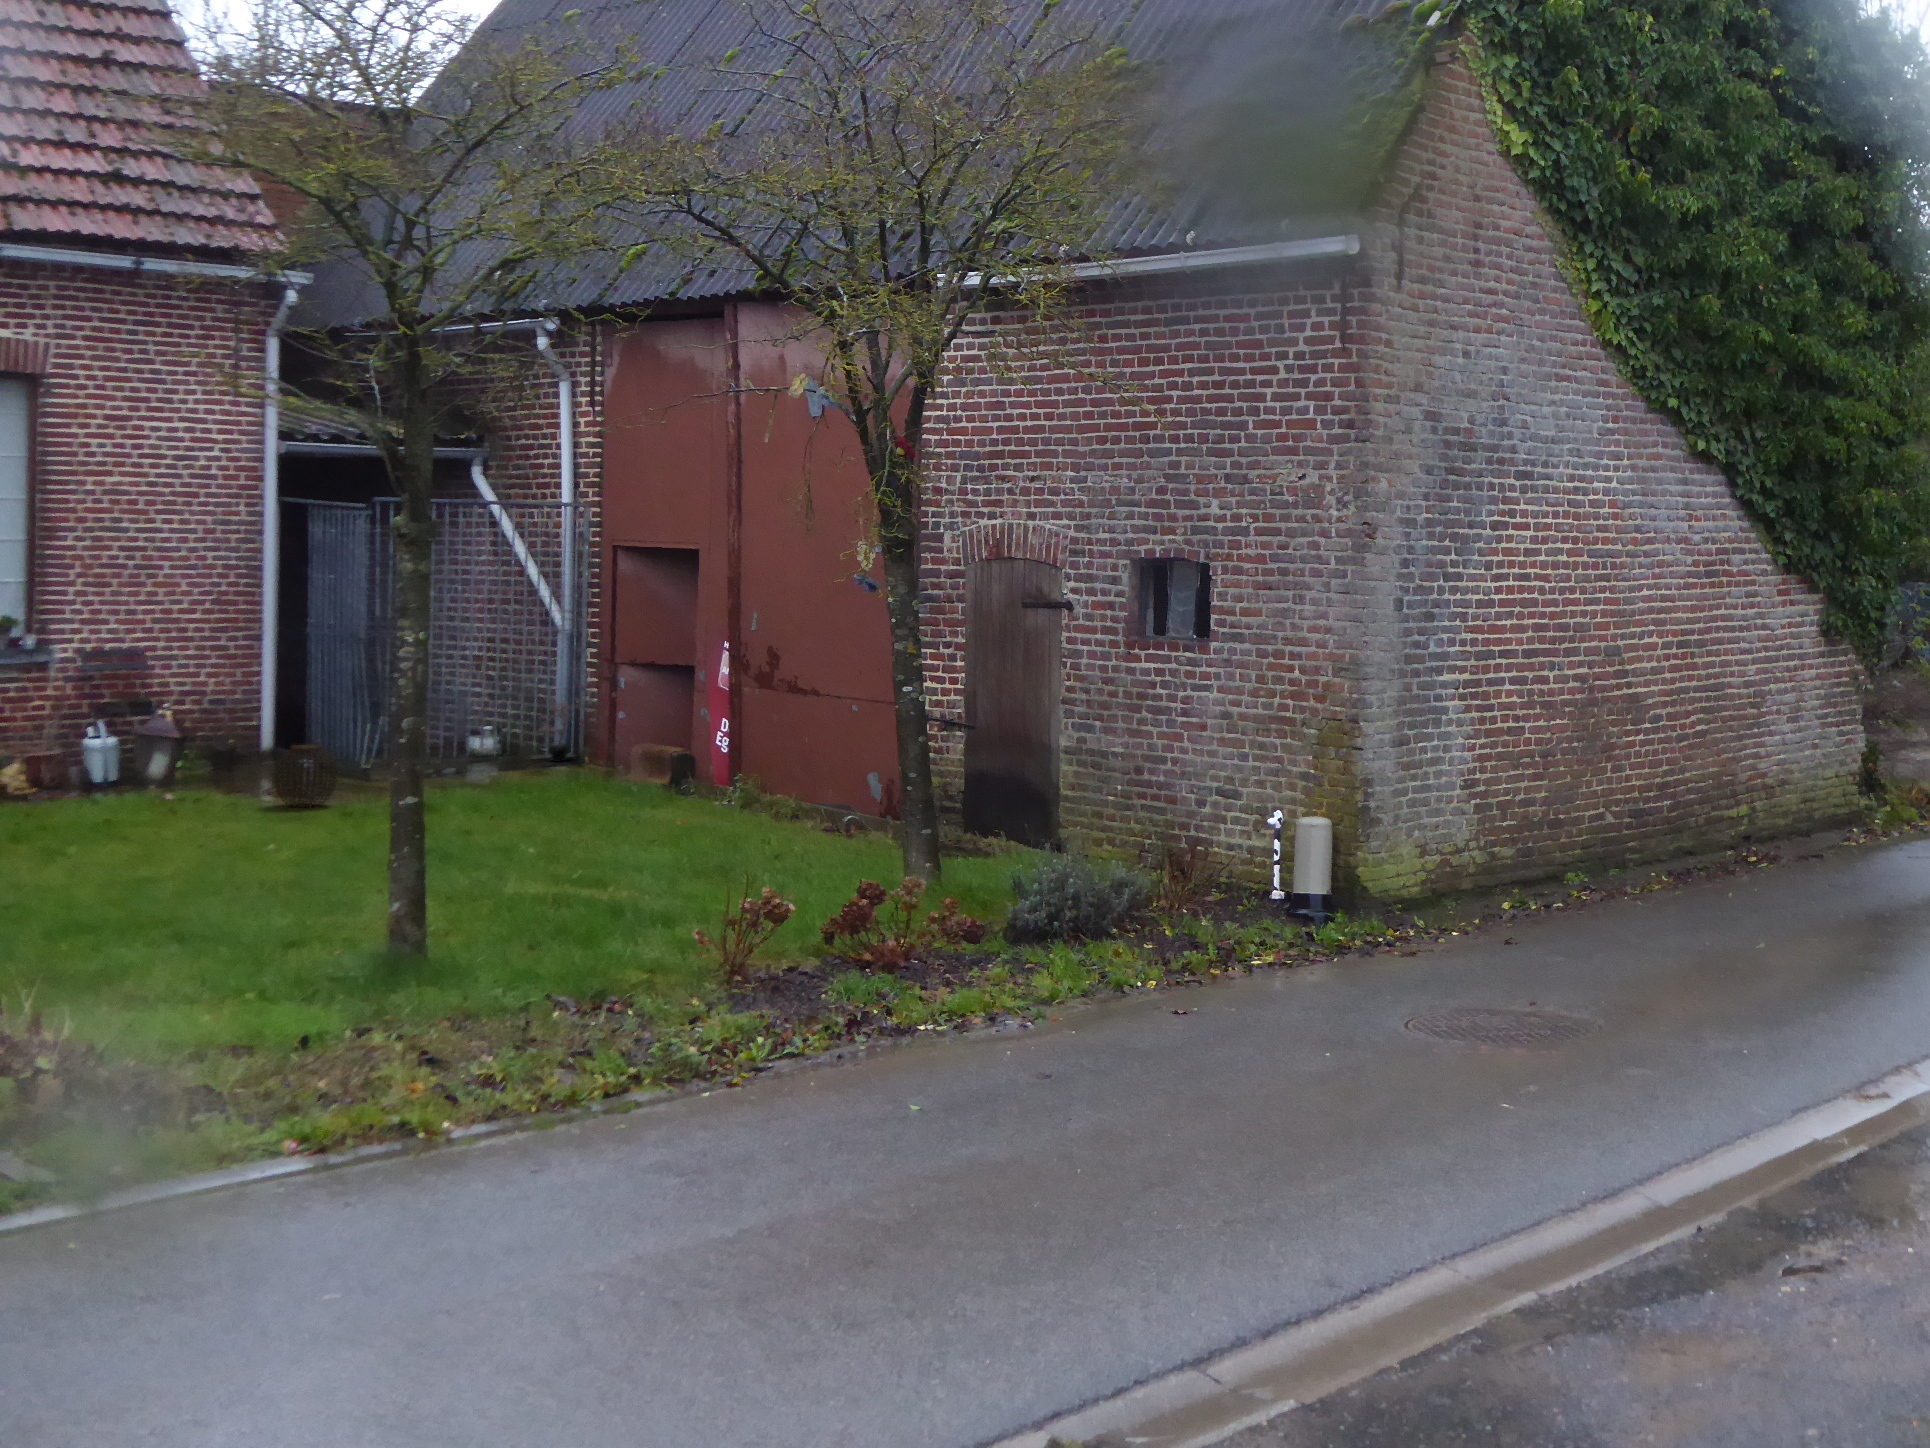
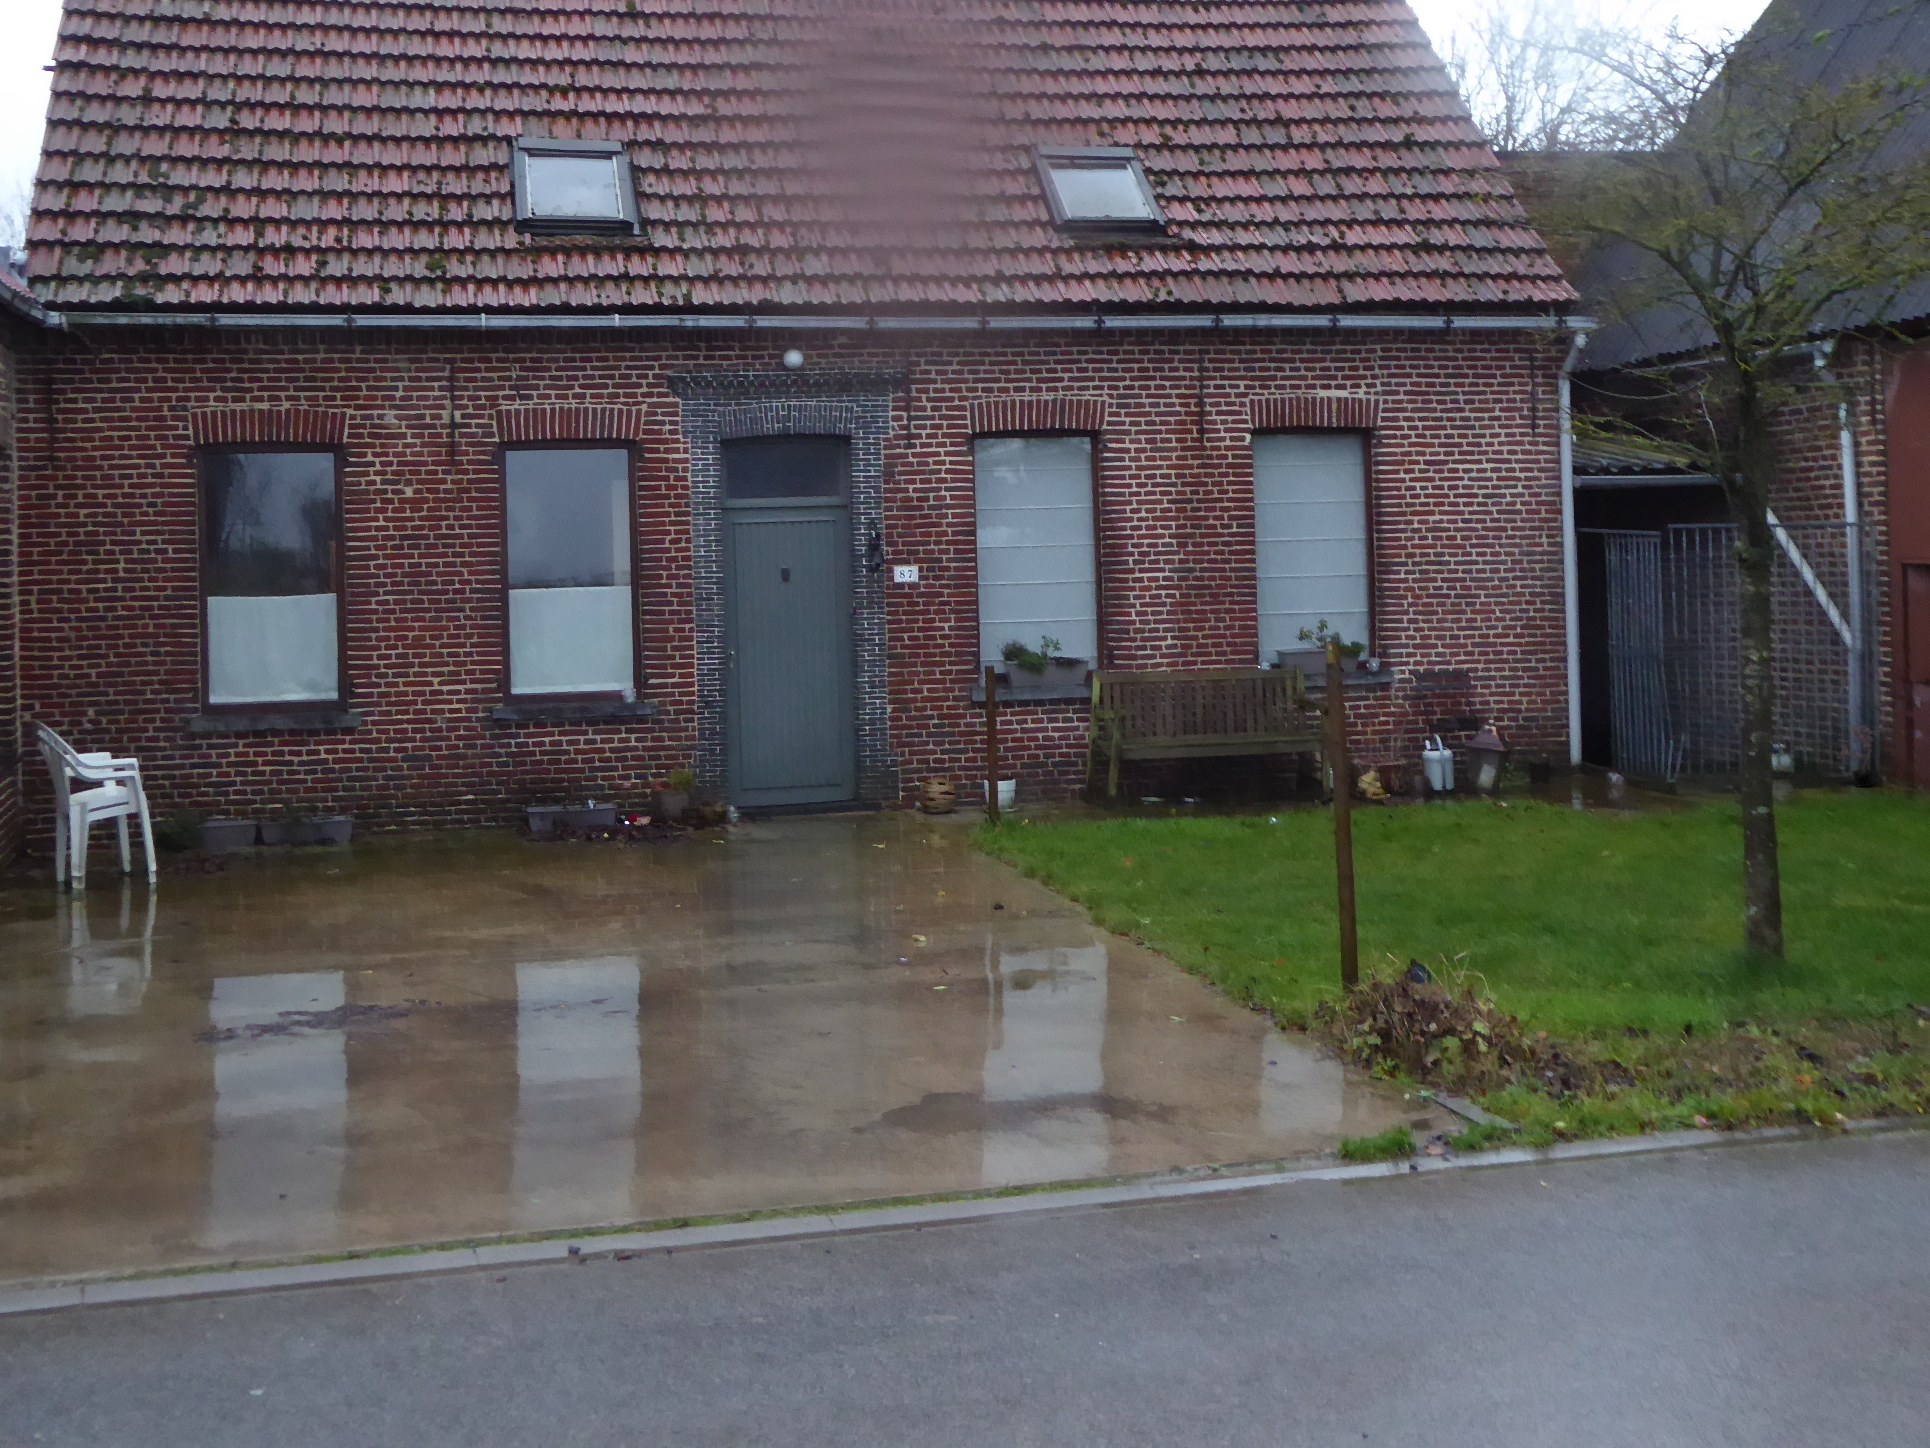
woven basket: present [275,745,337,807] -> none [1602,772,1660,832]

